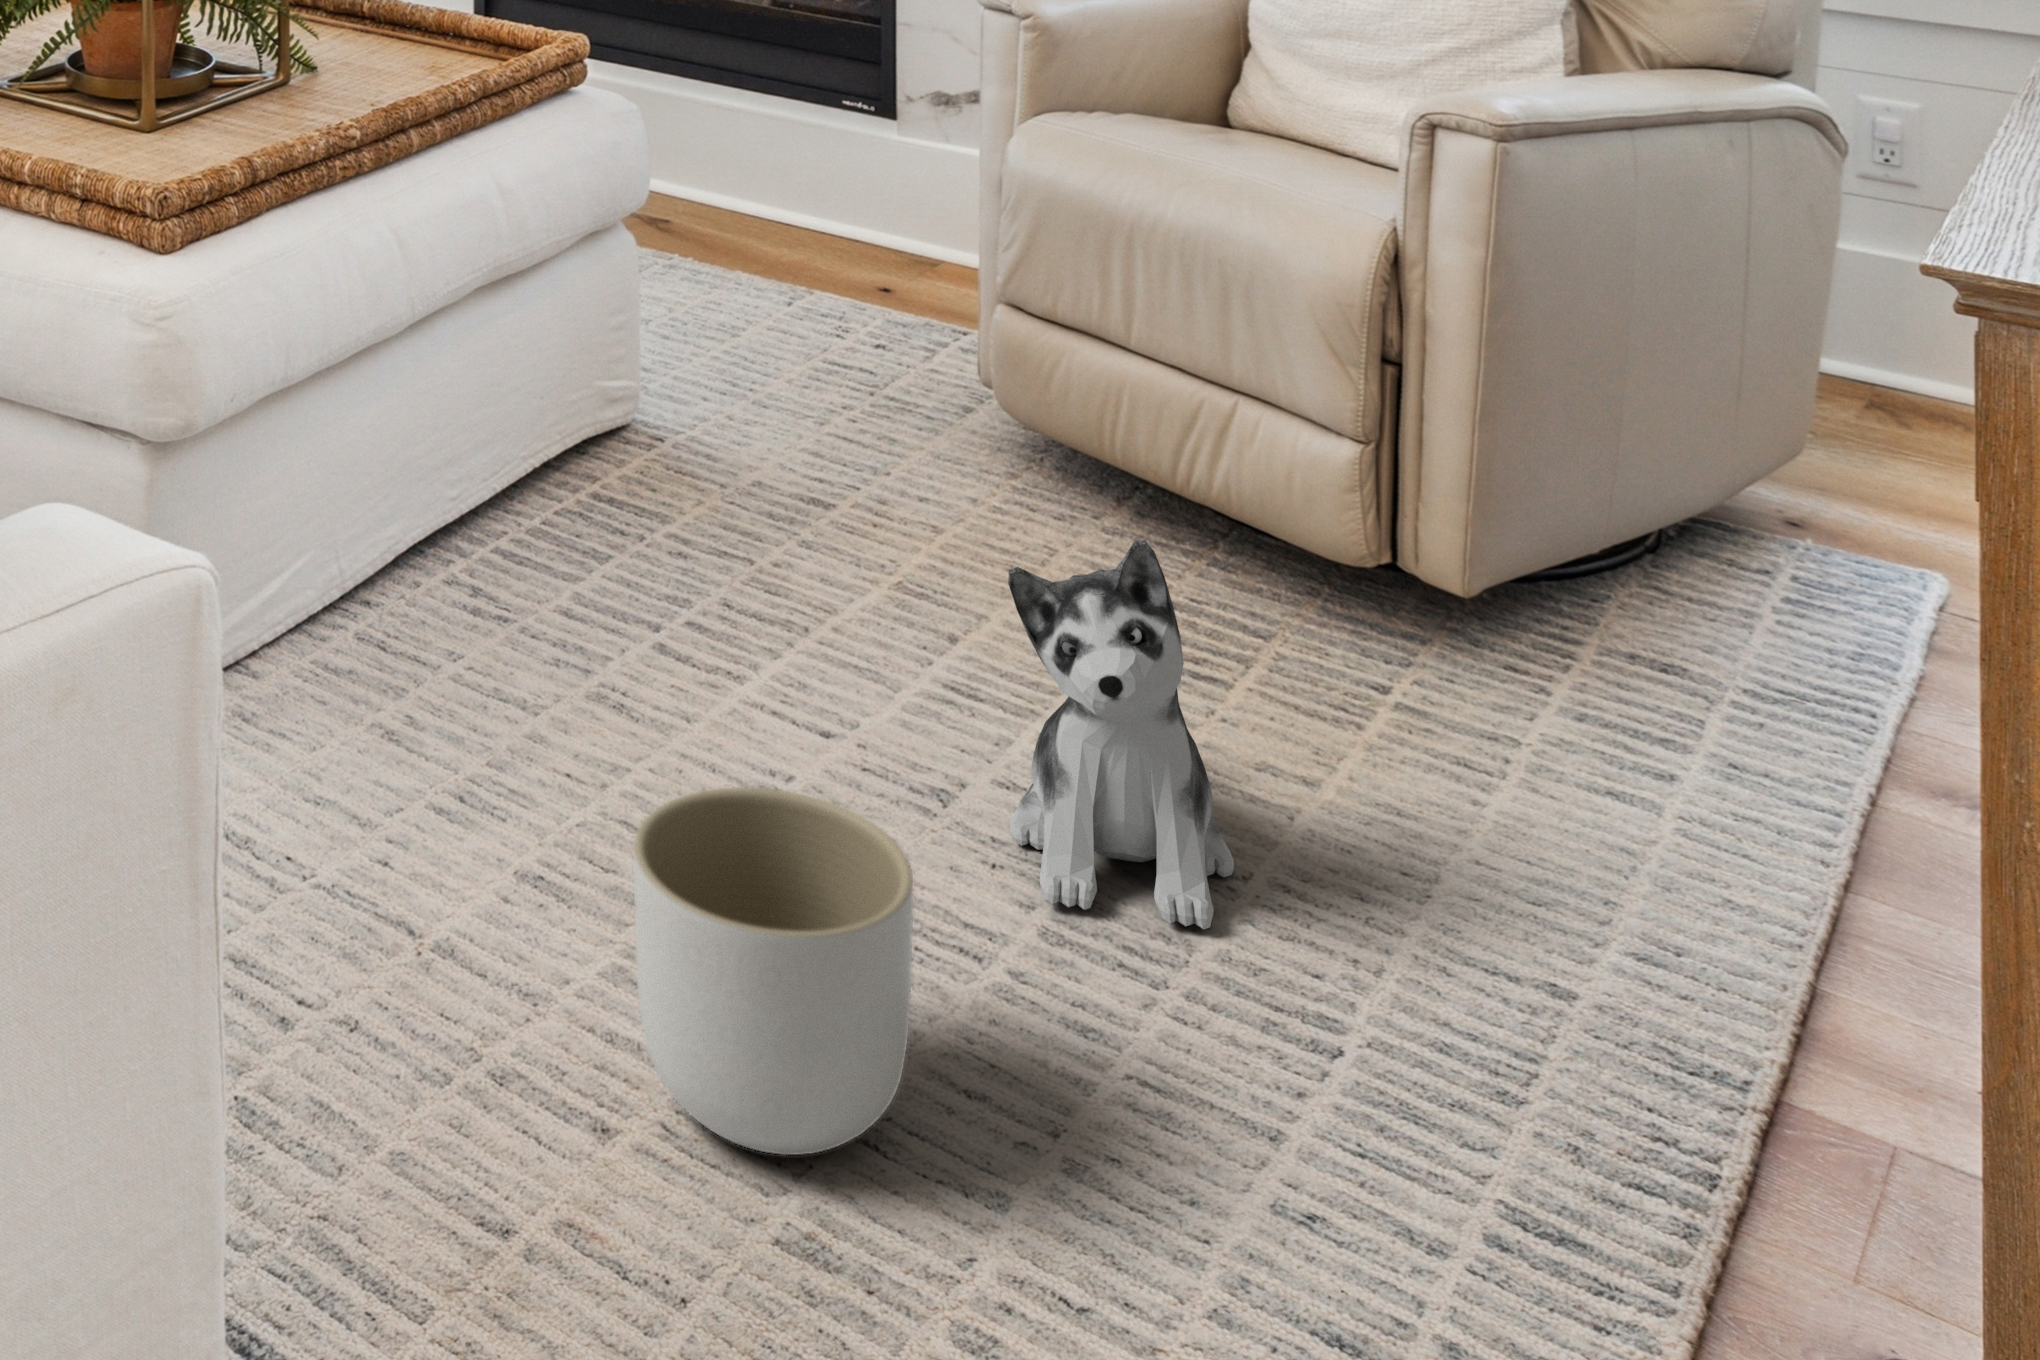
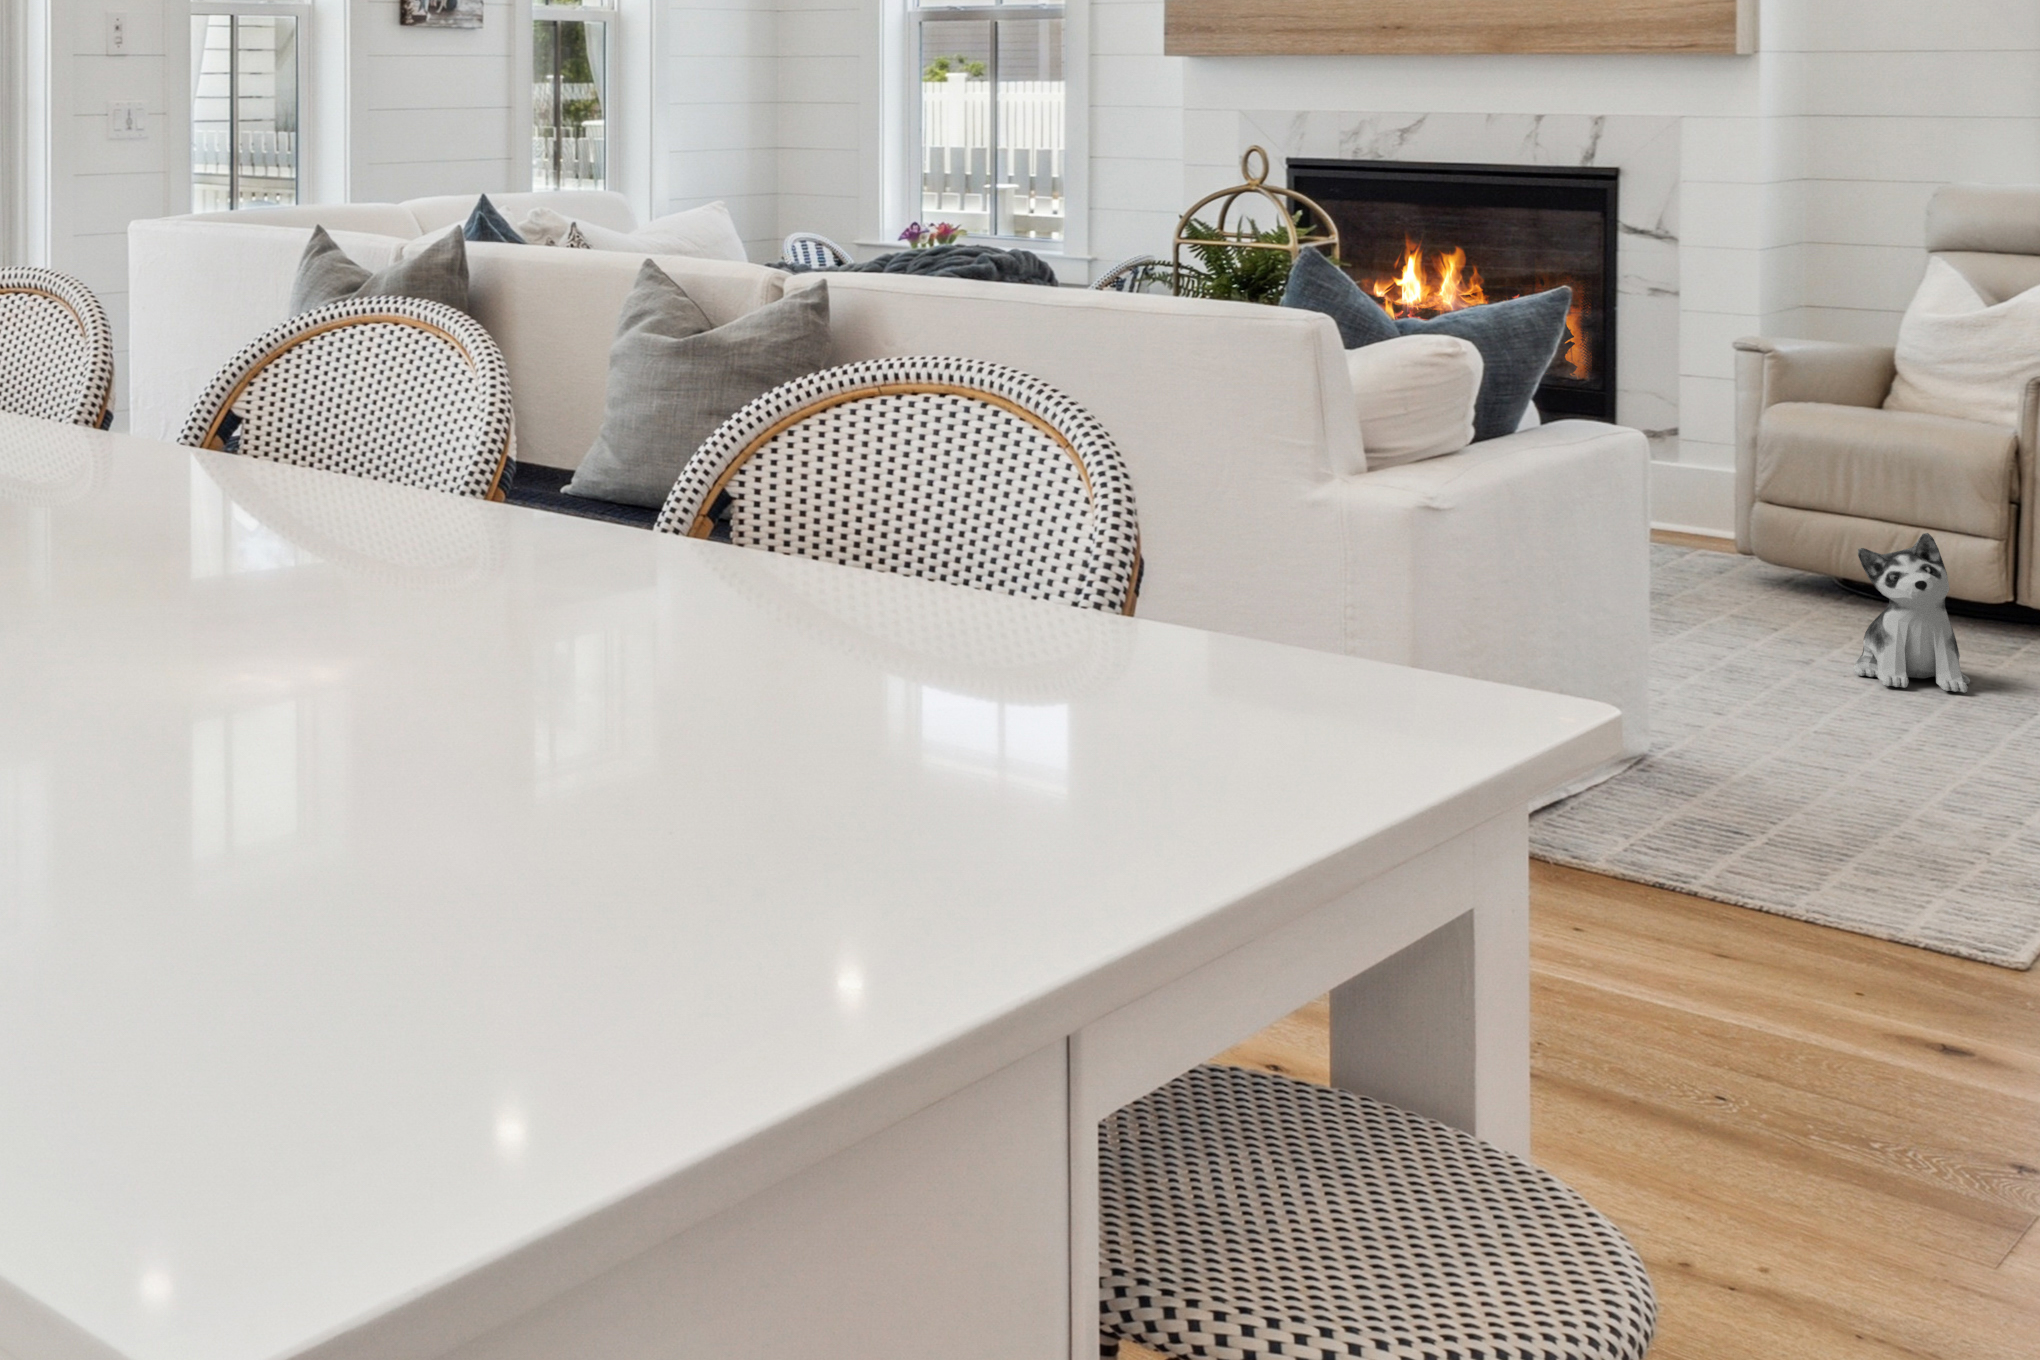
planter: present [633,787,913,1155] -> none [1730,607,1865,725]

